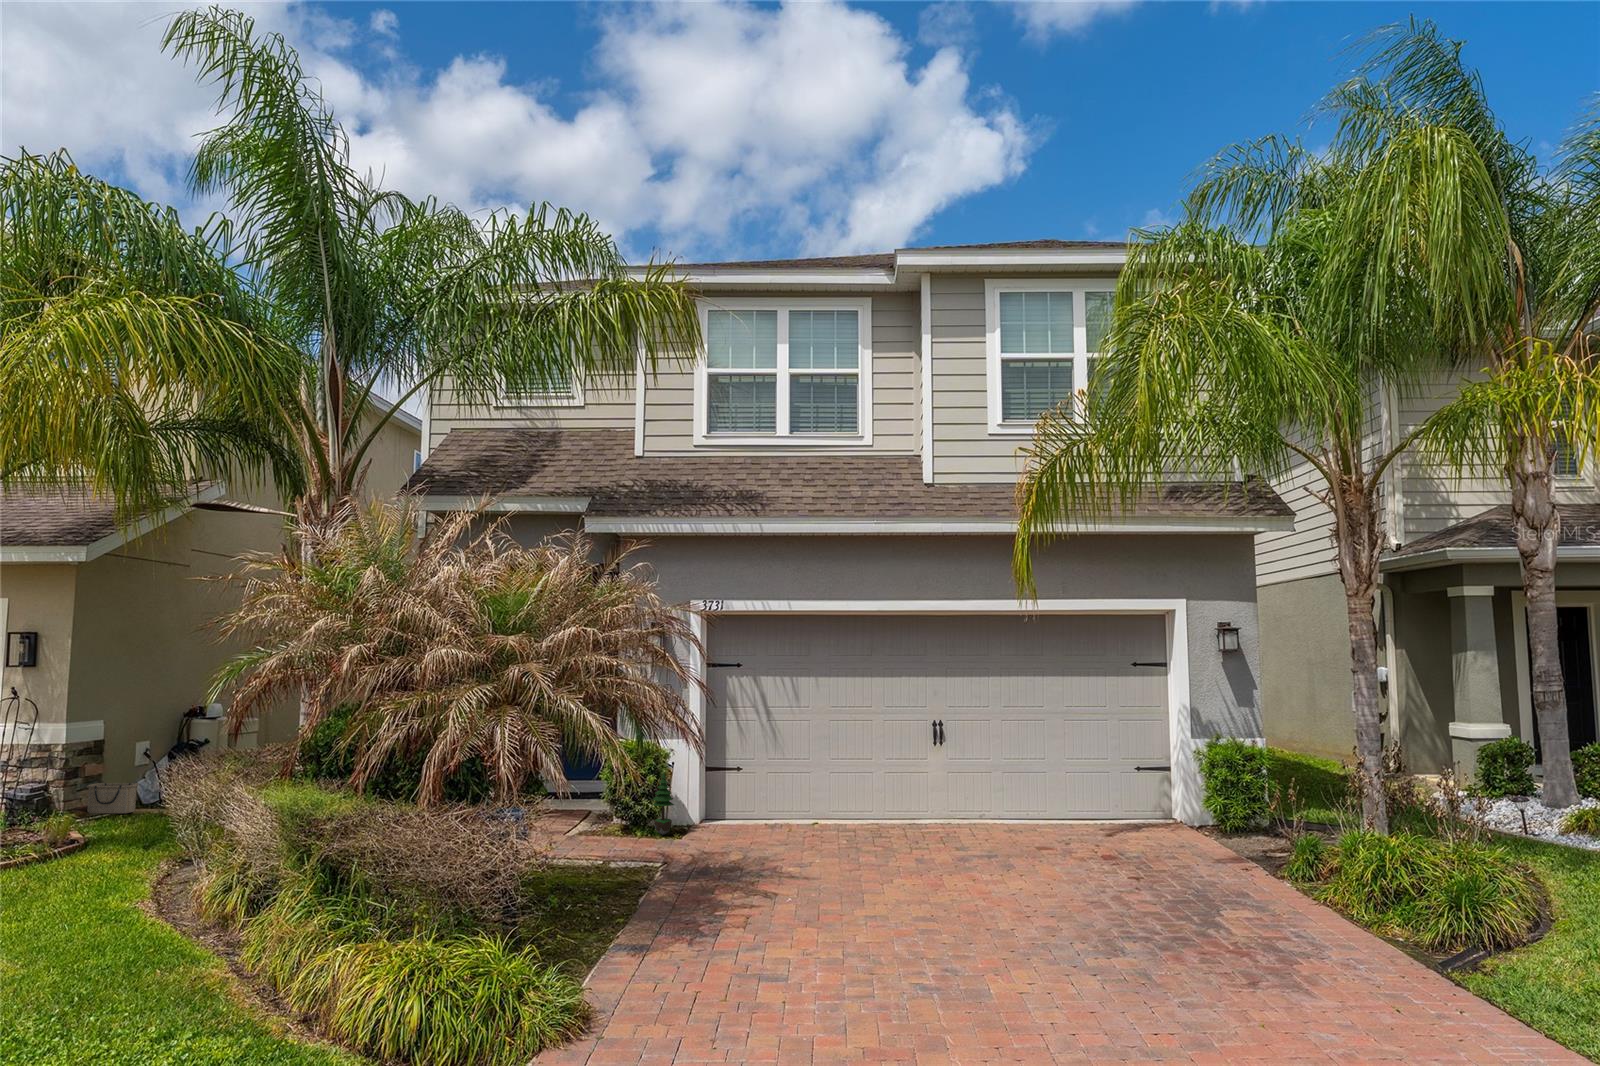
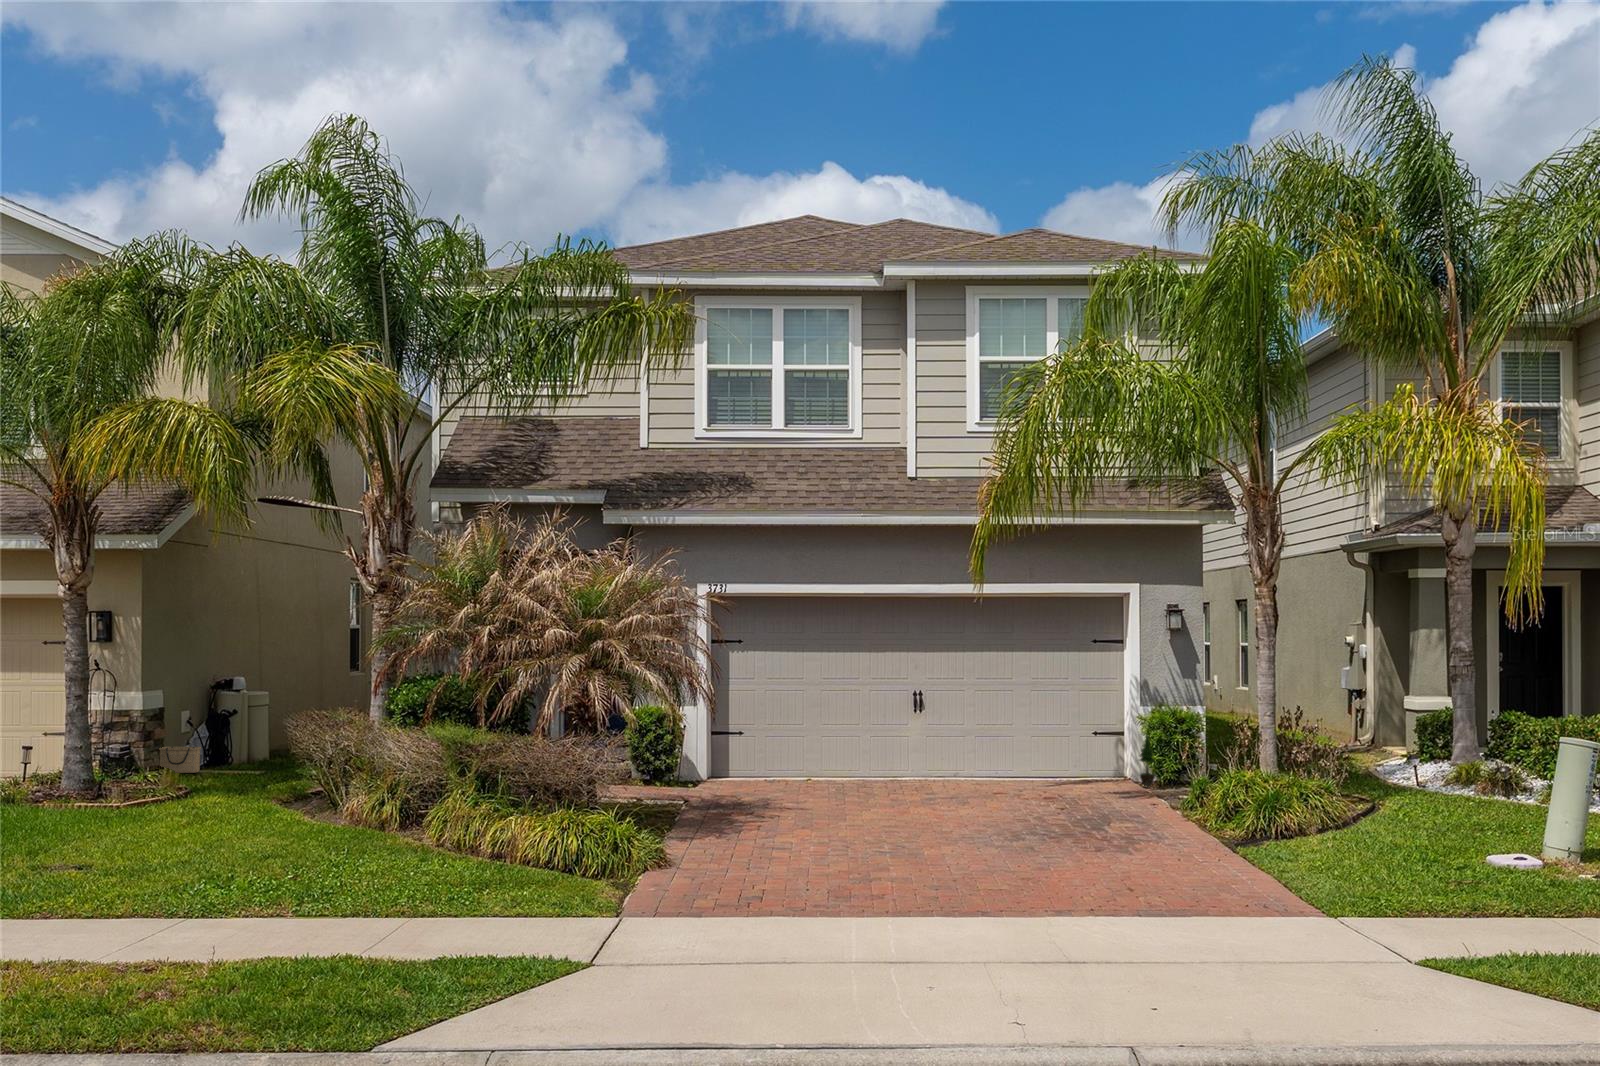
potted tree: present [653,773,674,835] -> present [1139,735,1156,787]

